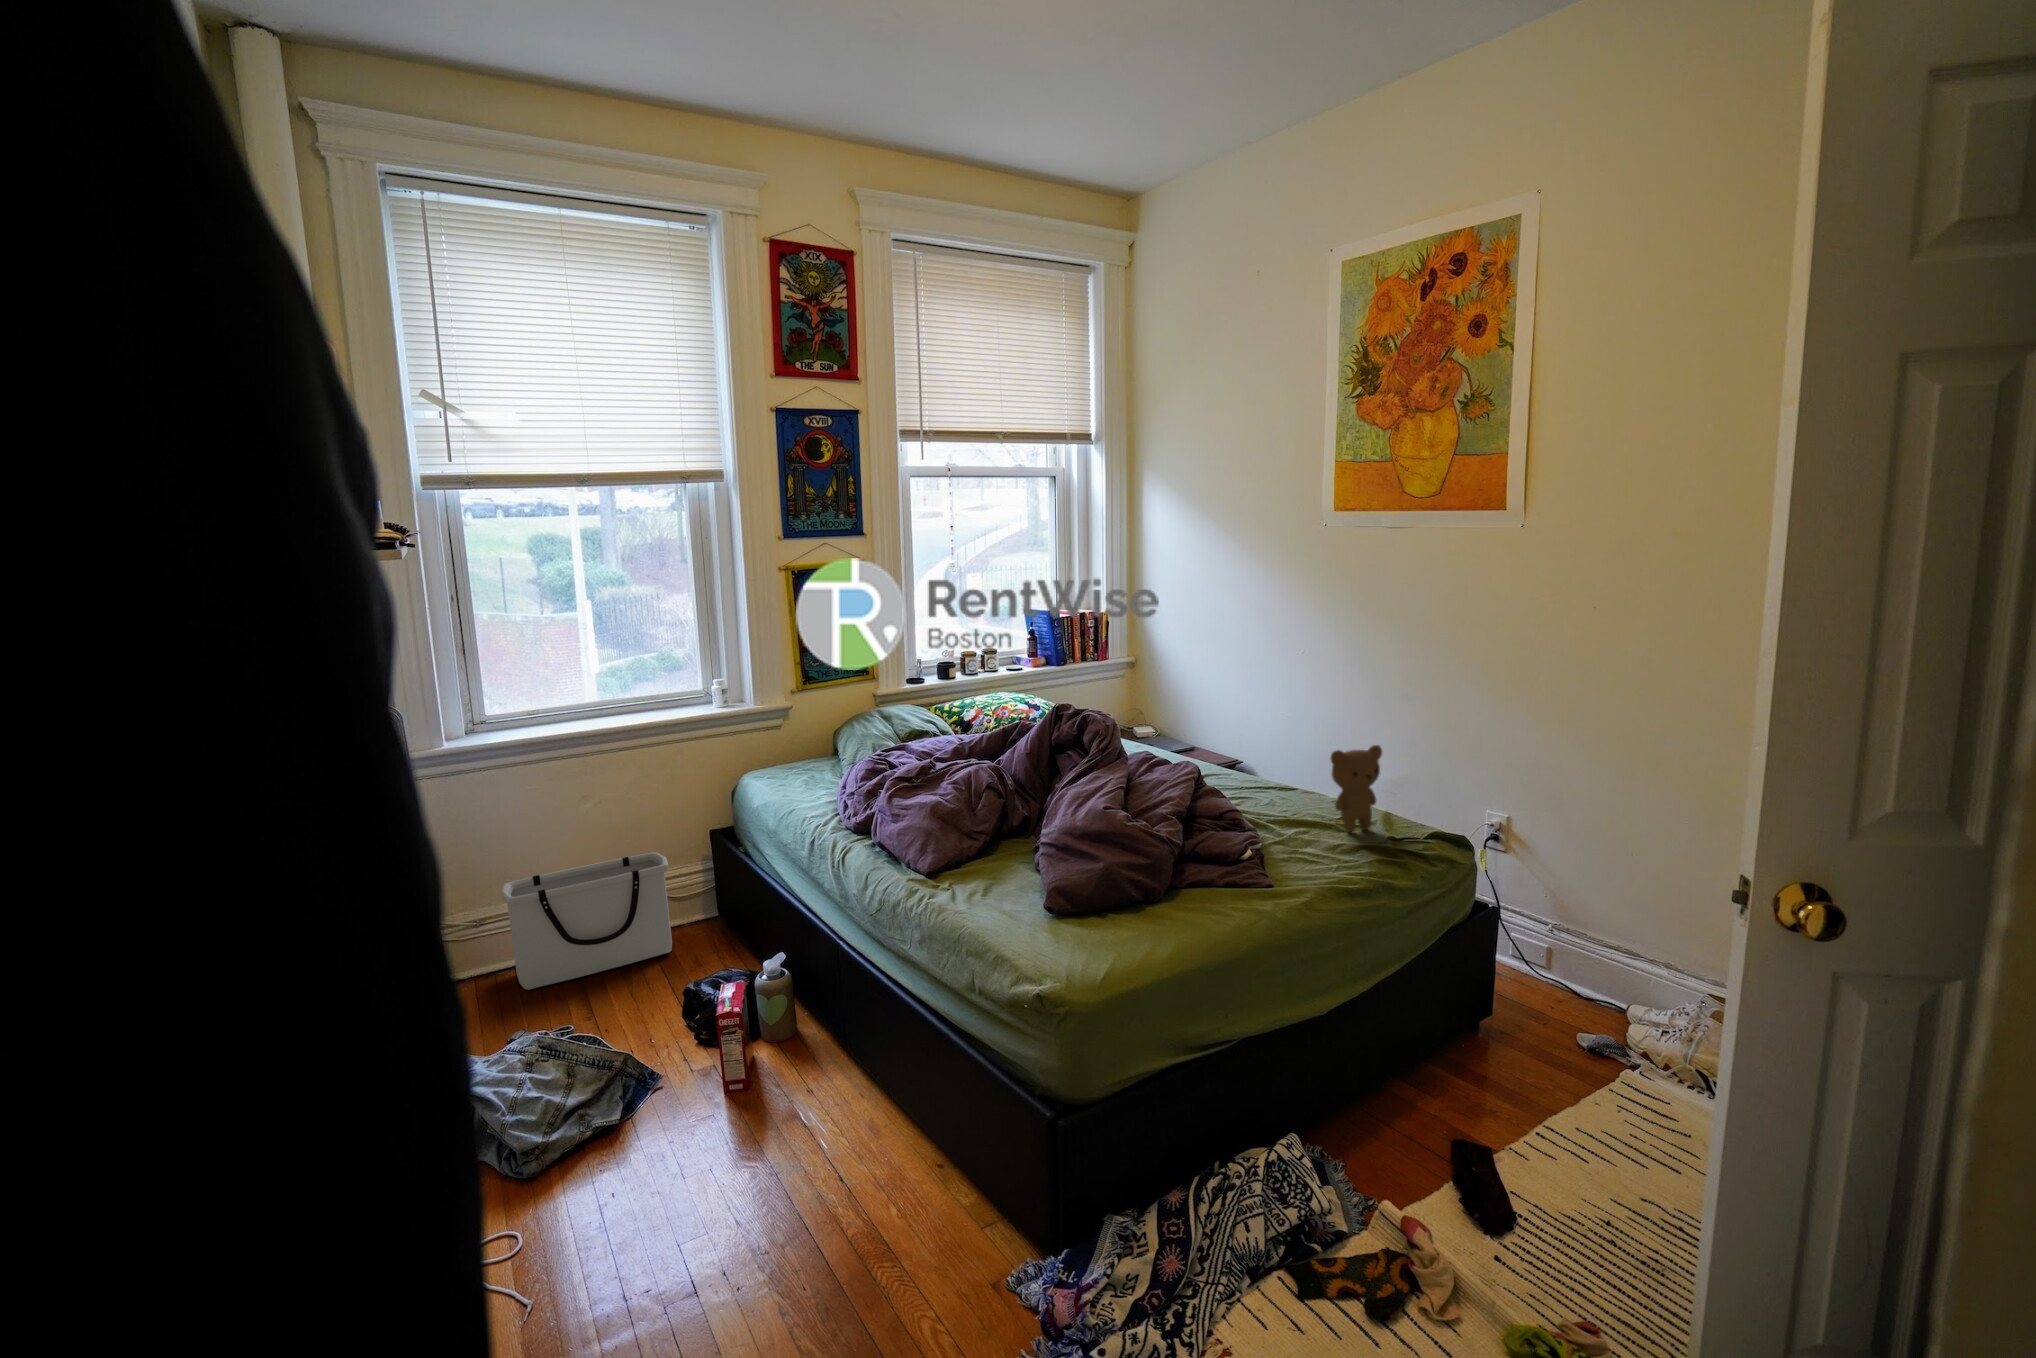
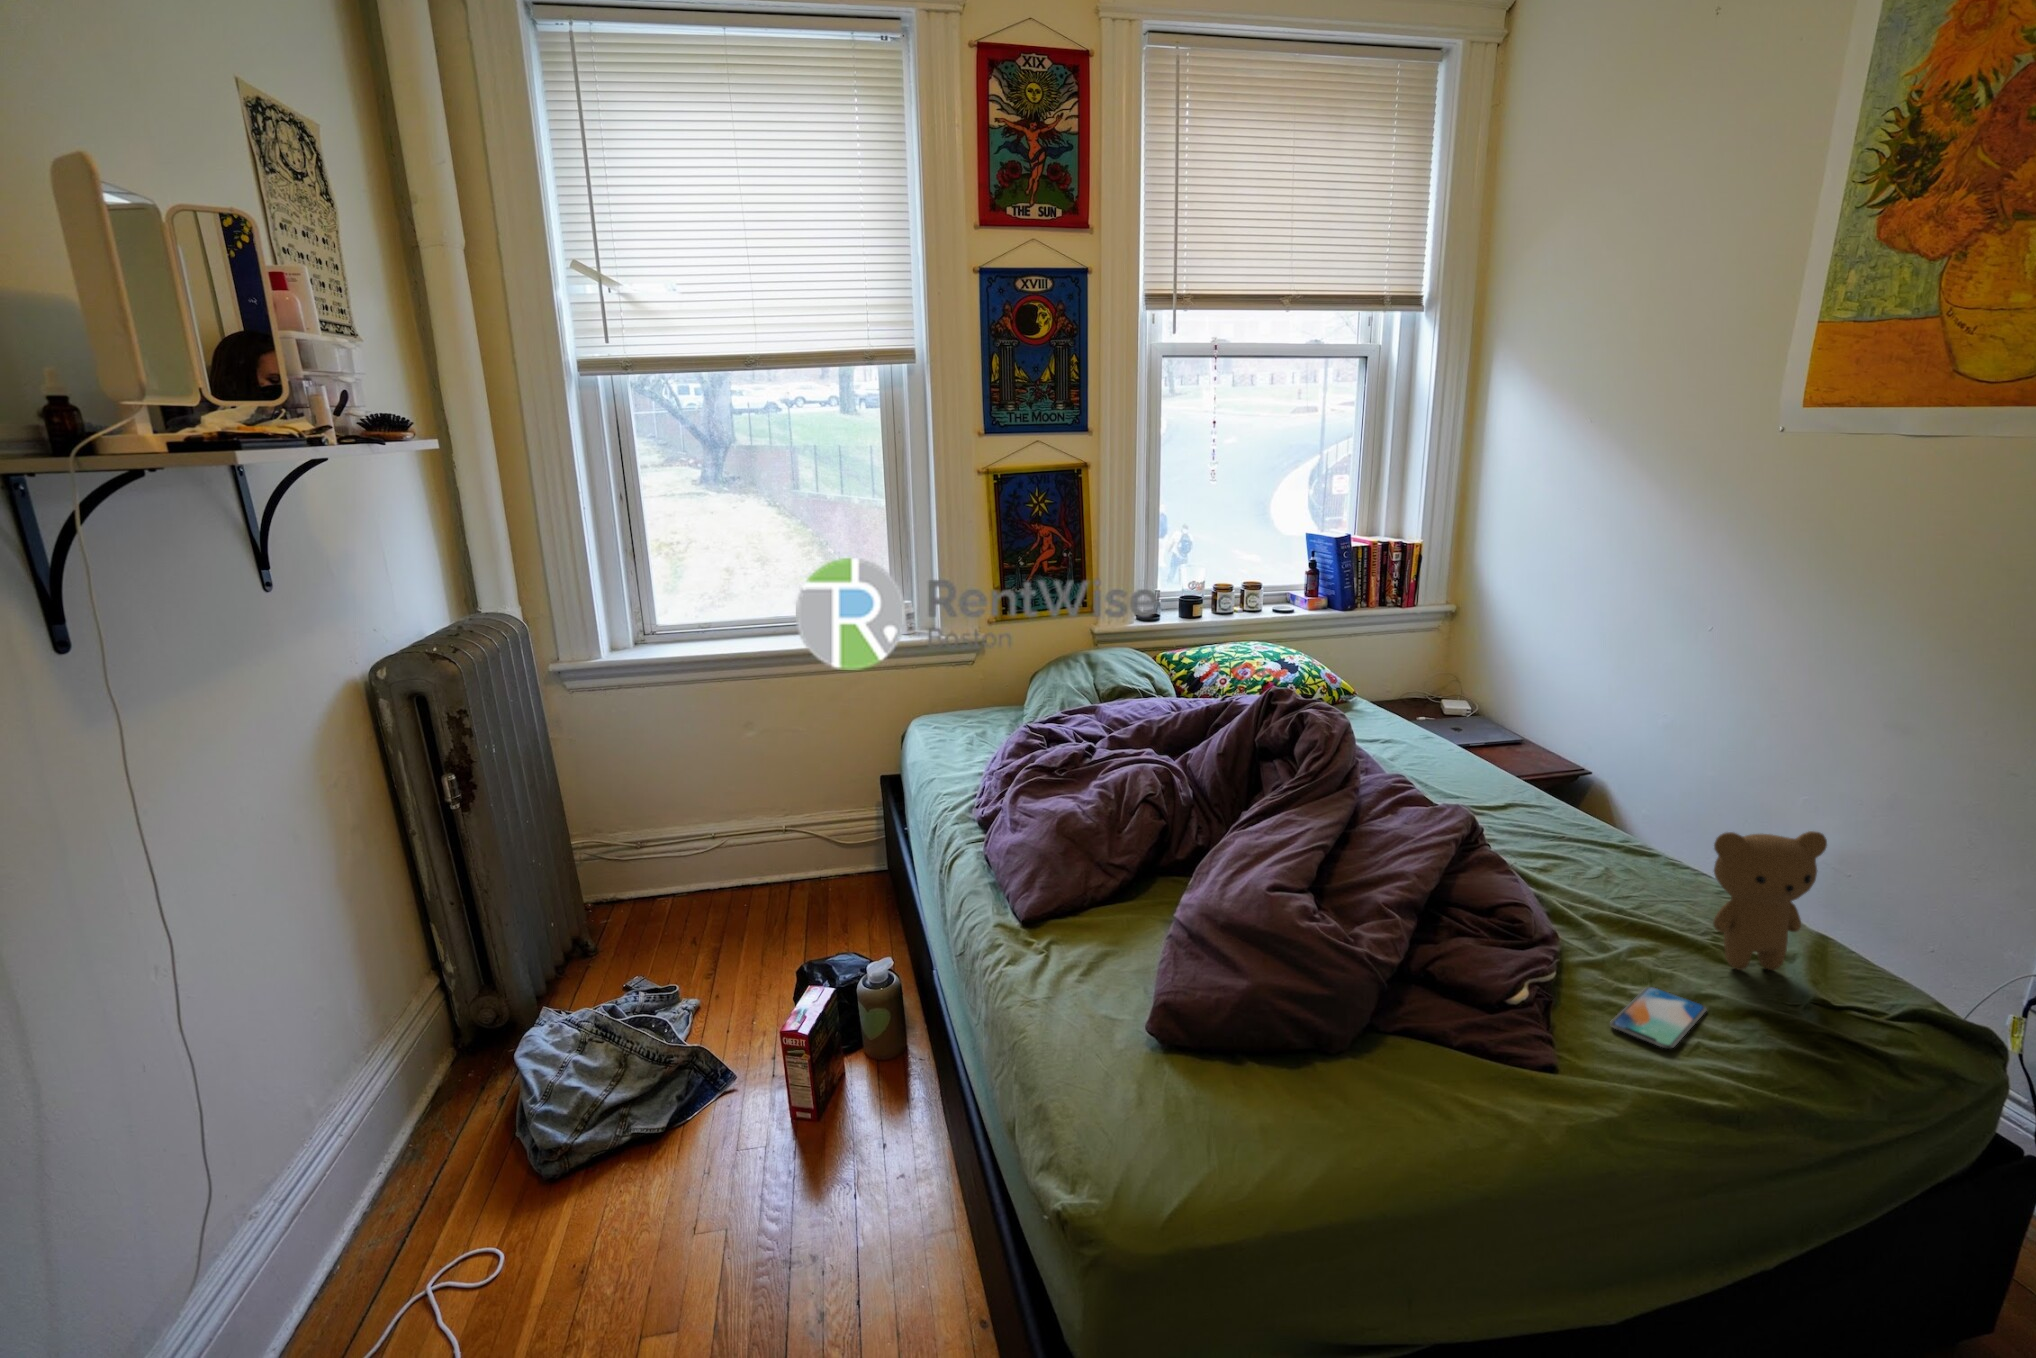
smartphone: none [1296,846,1341,870] -> present [1610,987,1707,1049]
storage bin: present [501,852,672,990] -> none [649,795,825,927]

